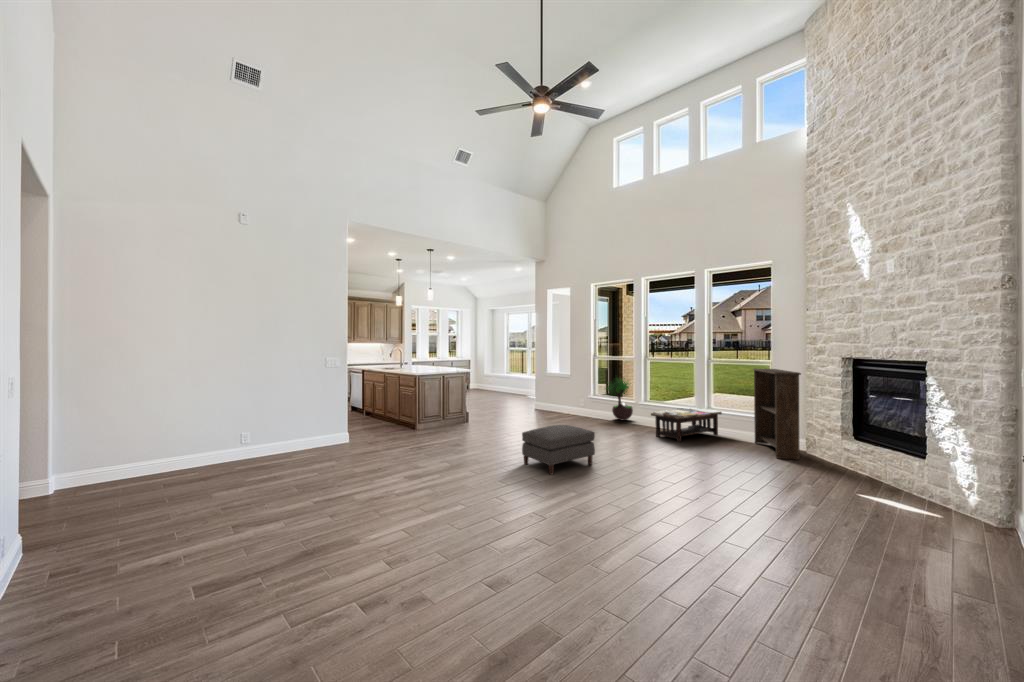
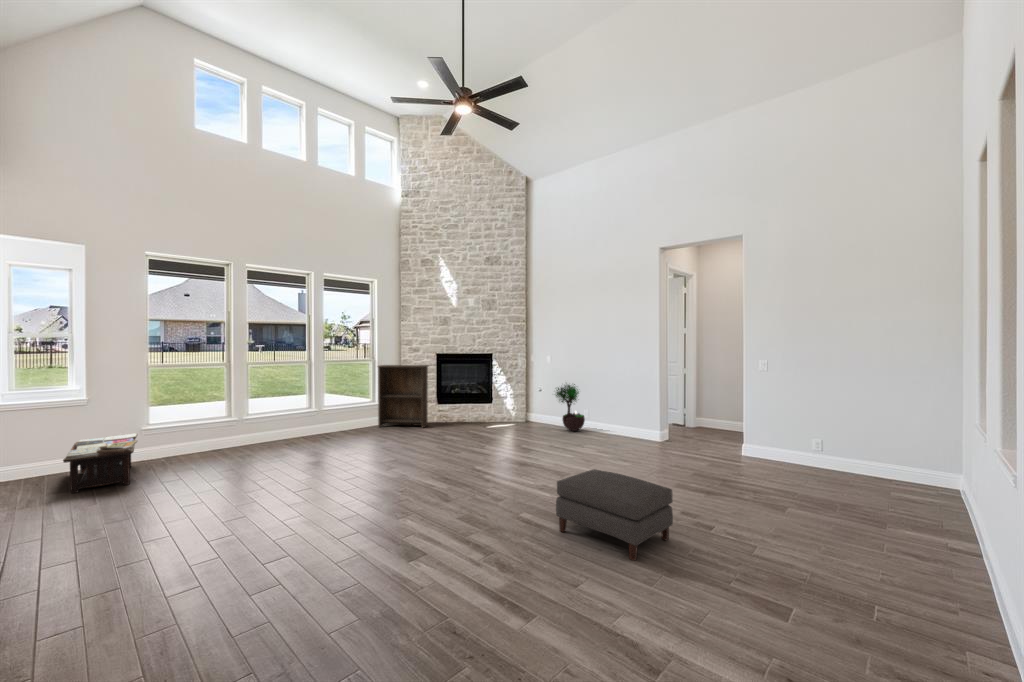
potted tree: present [607,378,633,420] -> present [556,384,585,431]
coffee table: present [651,408,722,442] -> present [63,433,137,493]
ottoman: present [522,425,595,474] -> present [556,469,673,561]

